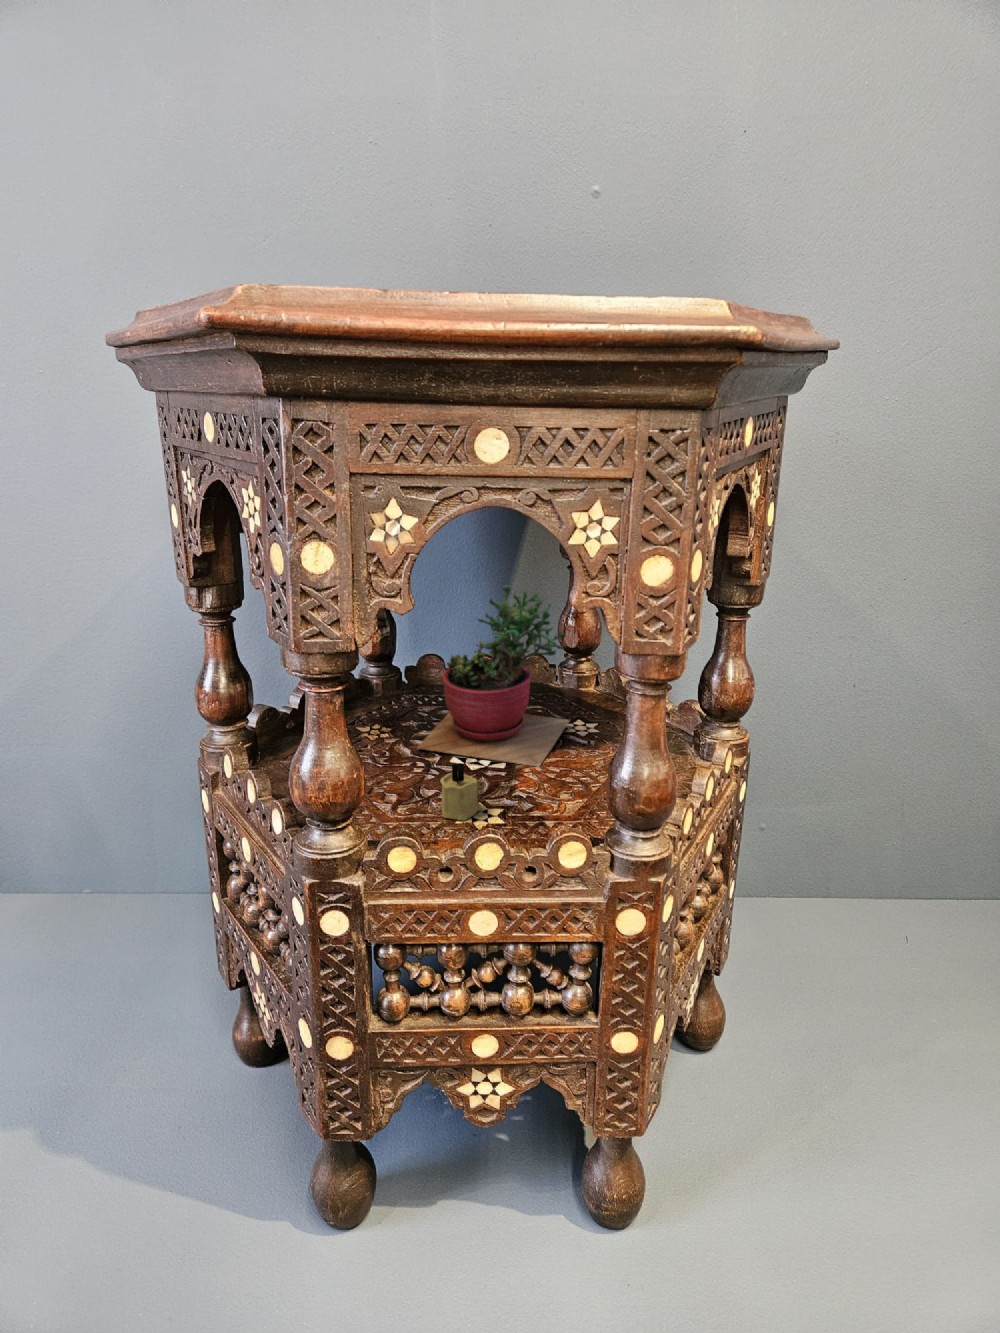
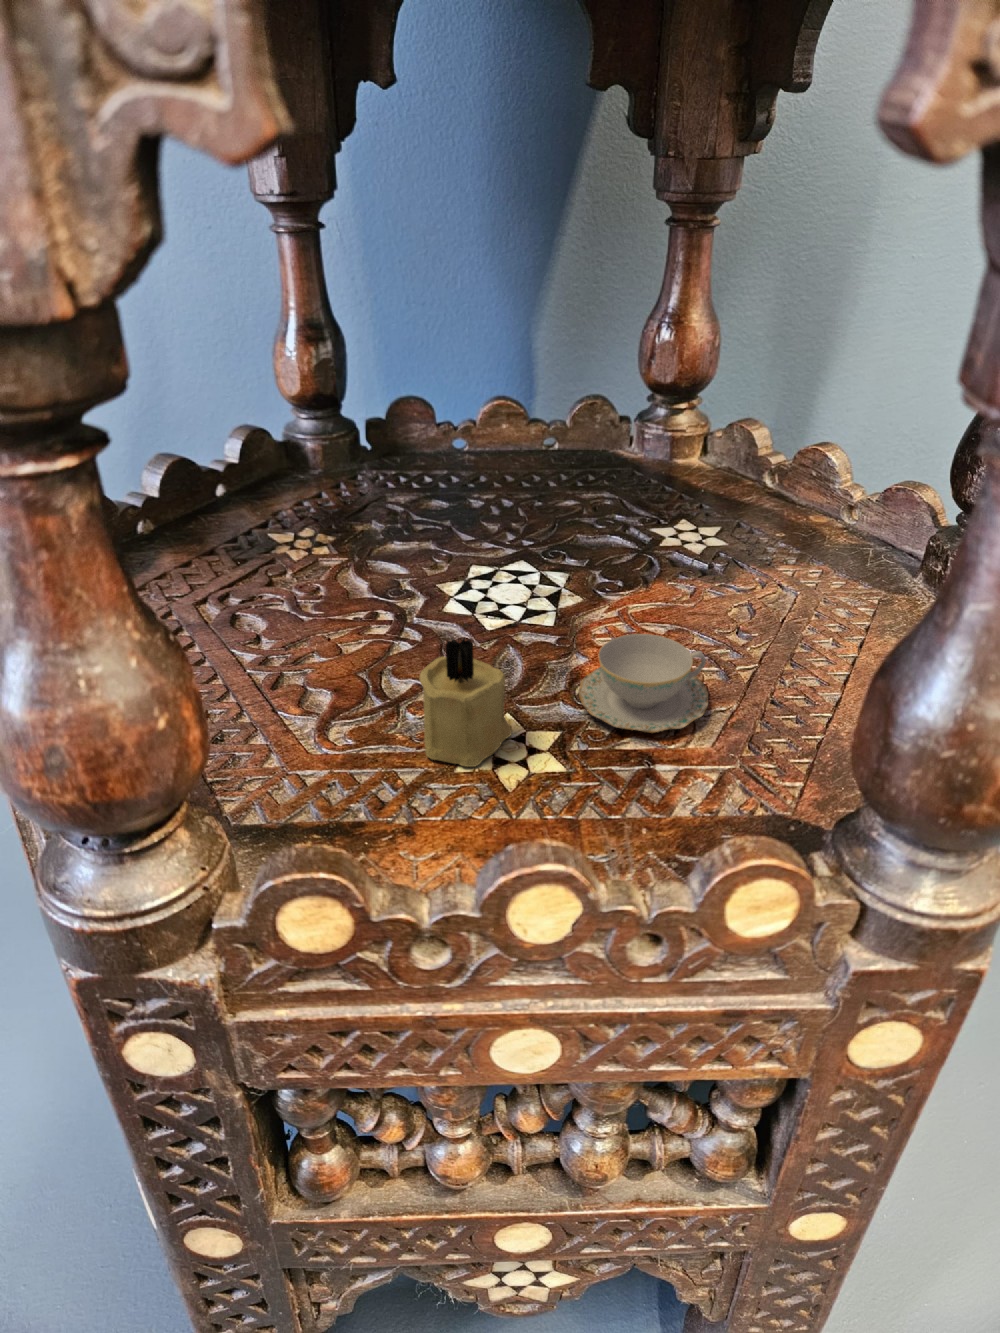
succulent plant: present [417,586,569,767] -> none [377,234,680,623]
teacup: none [513,767,572,808] -> present [579,634,708,732]

